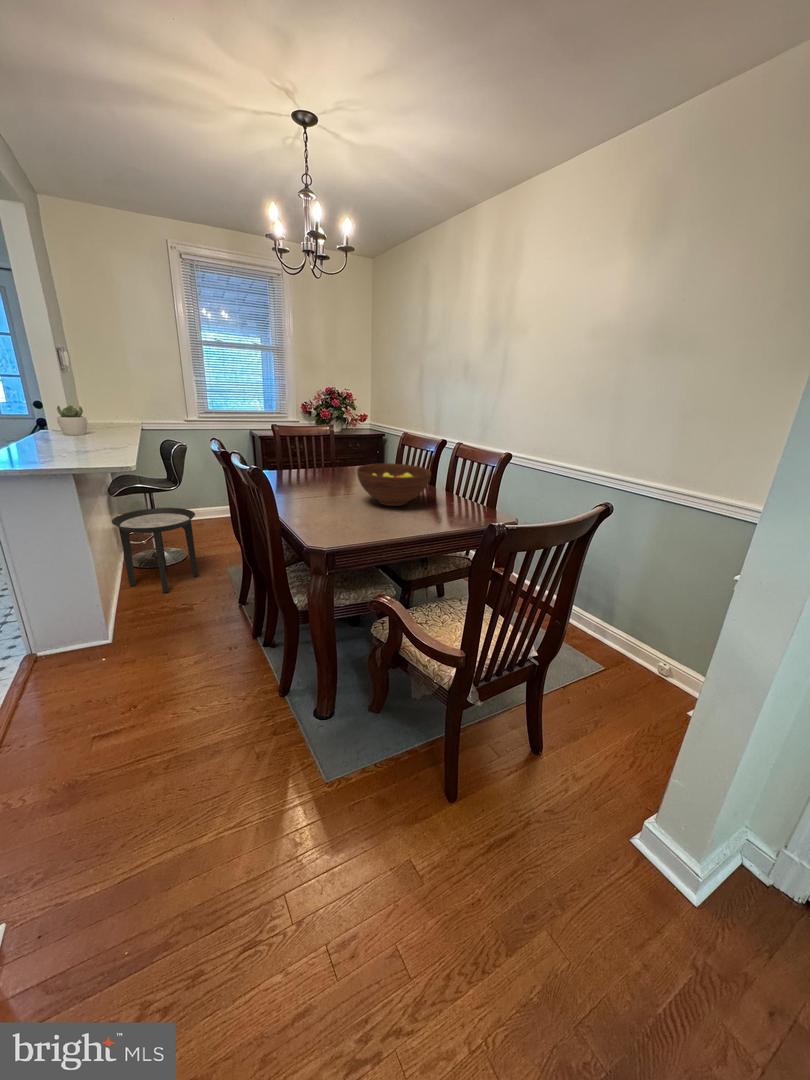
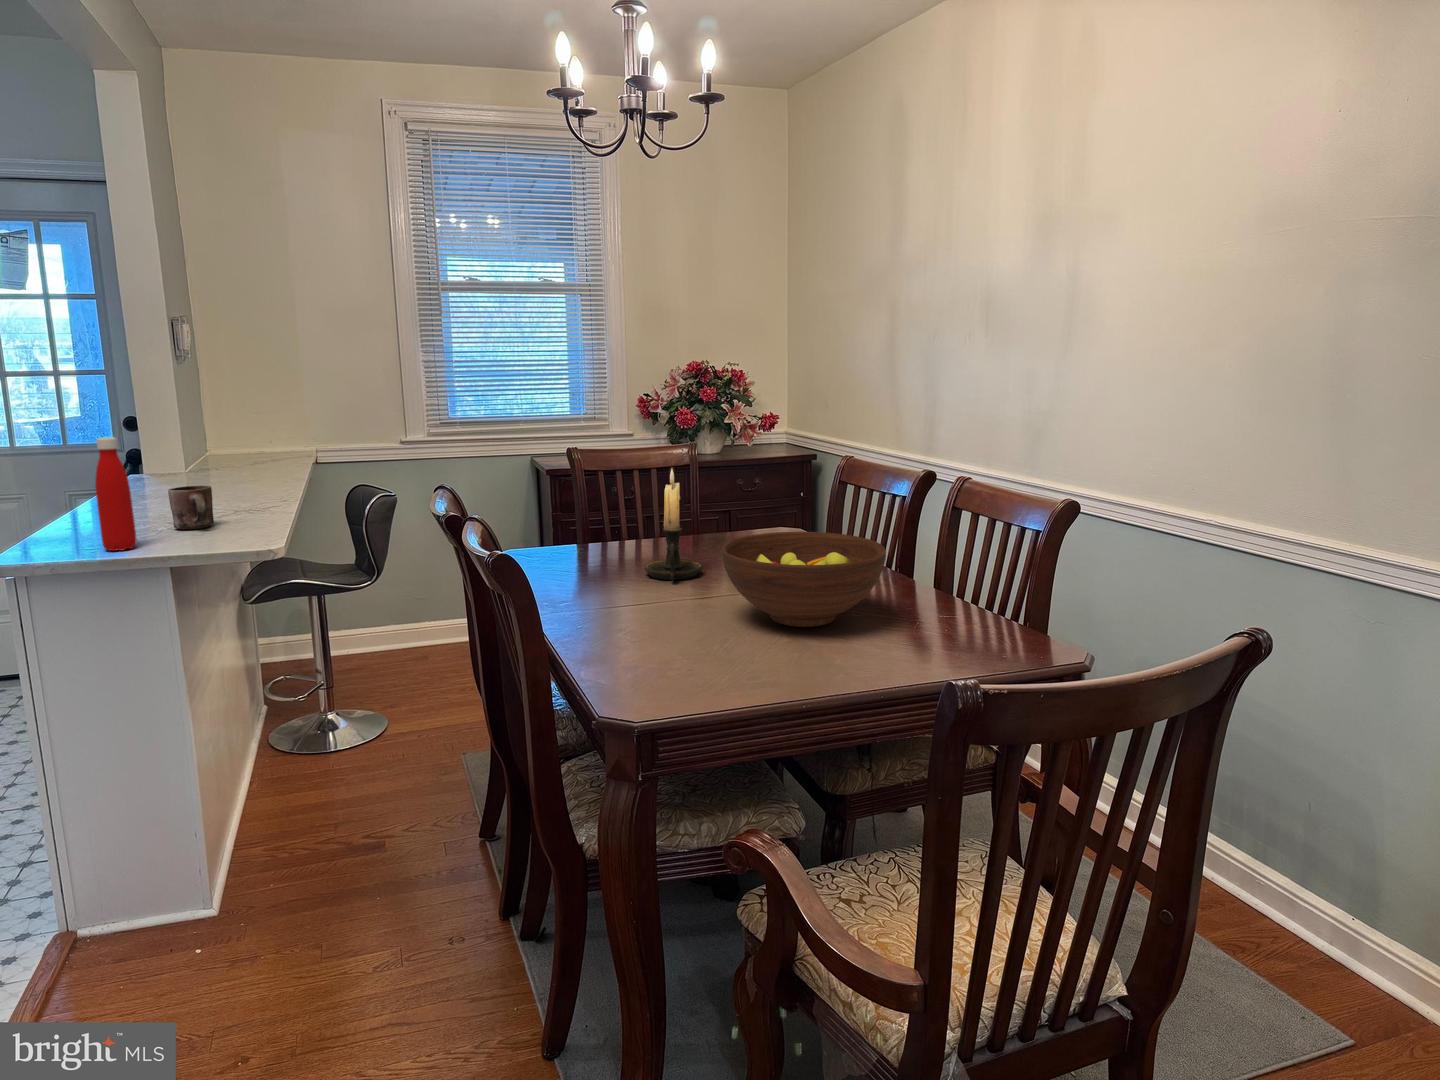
bottle: none [20,403,50,465] -> present [95,437,137,551]
succulent plant: present [57,406,87,435] -> none [162,427,215,484]
mug: none [65,433,92,456] -> present [168,485,214,529]
candle holder: none [316,433,343,486] -> present [644,469,702,581]
side table: present [112,508,198,593] -> none [240,627,401,810]

